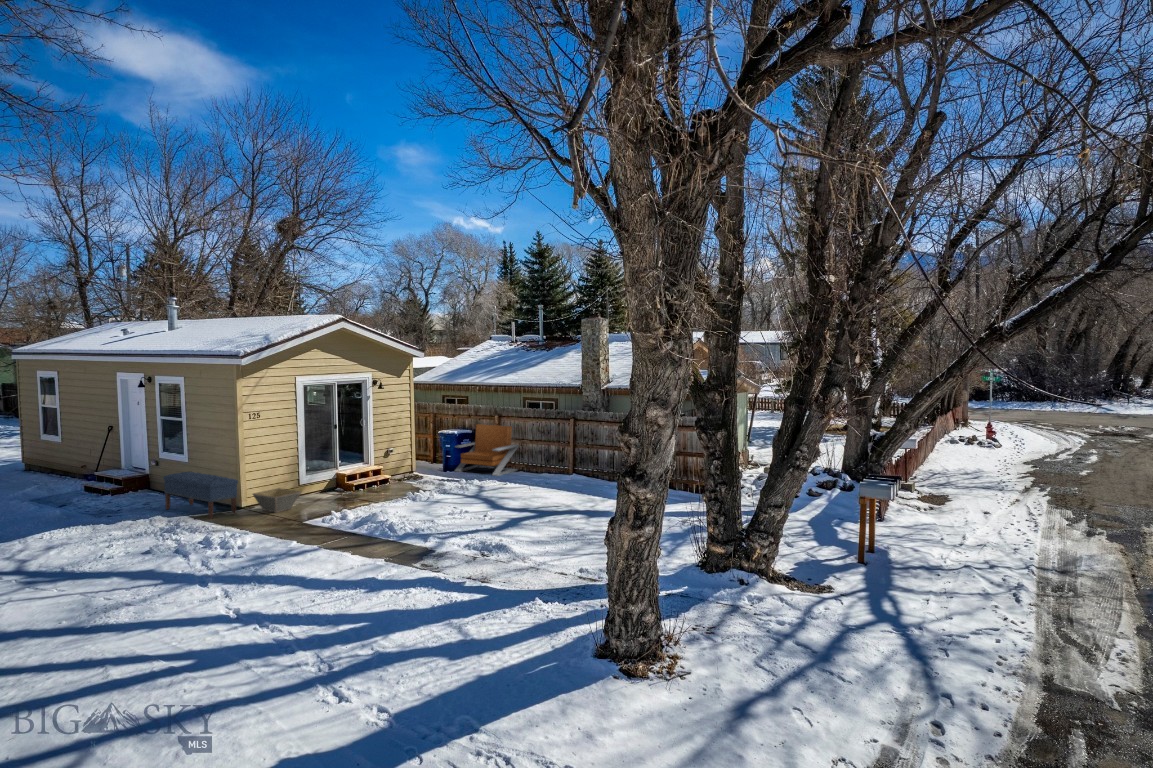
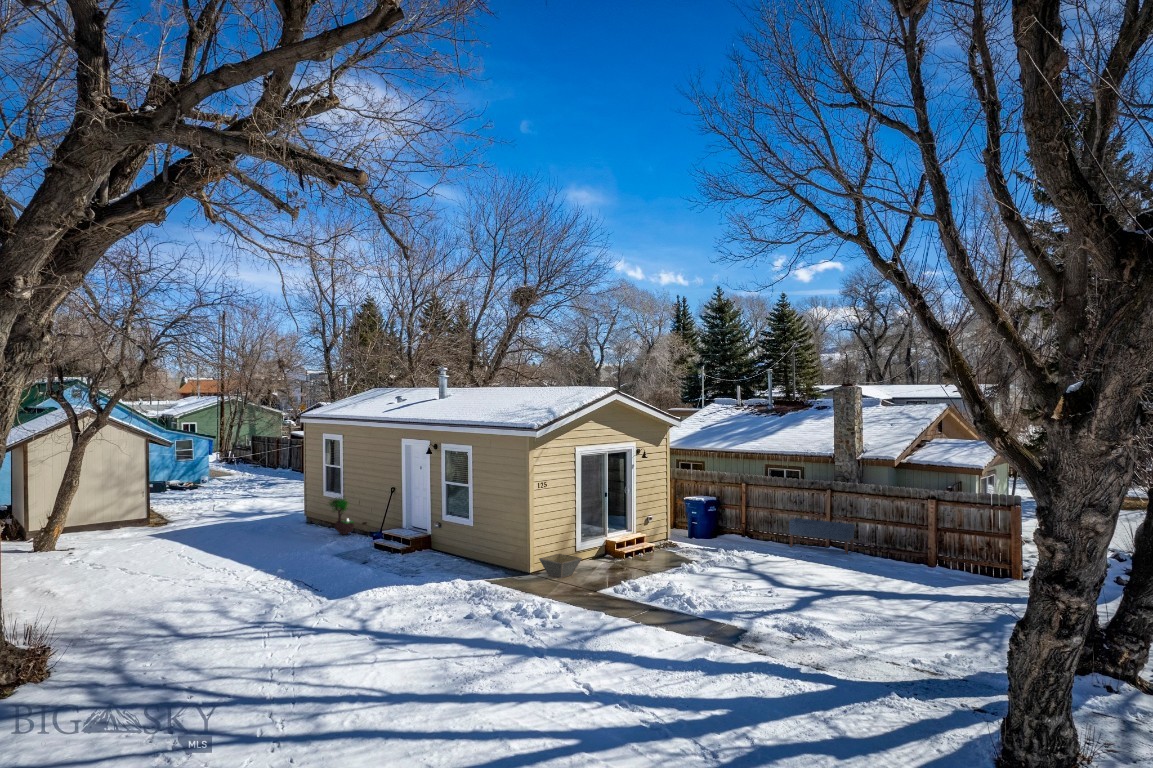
lounge chair: present [455,424,519,476] -> none [702,492,766,547]
potted tree: none [16,432,55,479] -> present [329,497,354,534]
bench: present [163,472,238,519] -> present [789,518,855,554]

